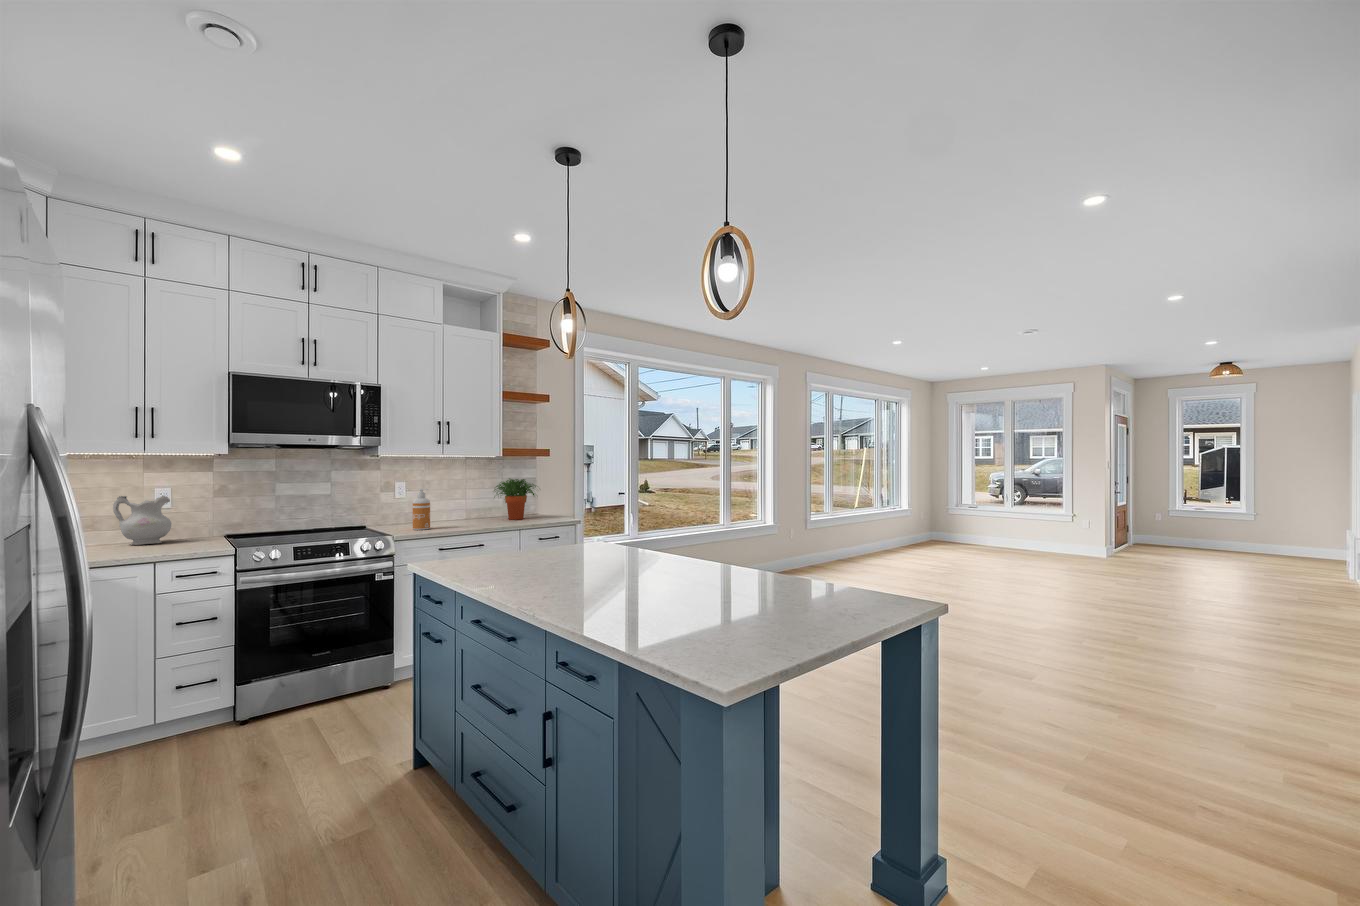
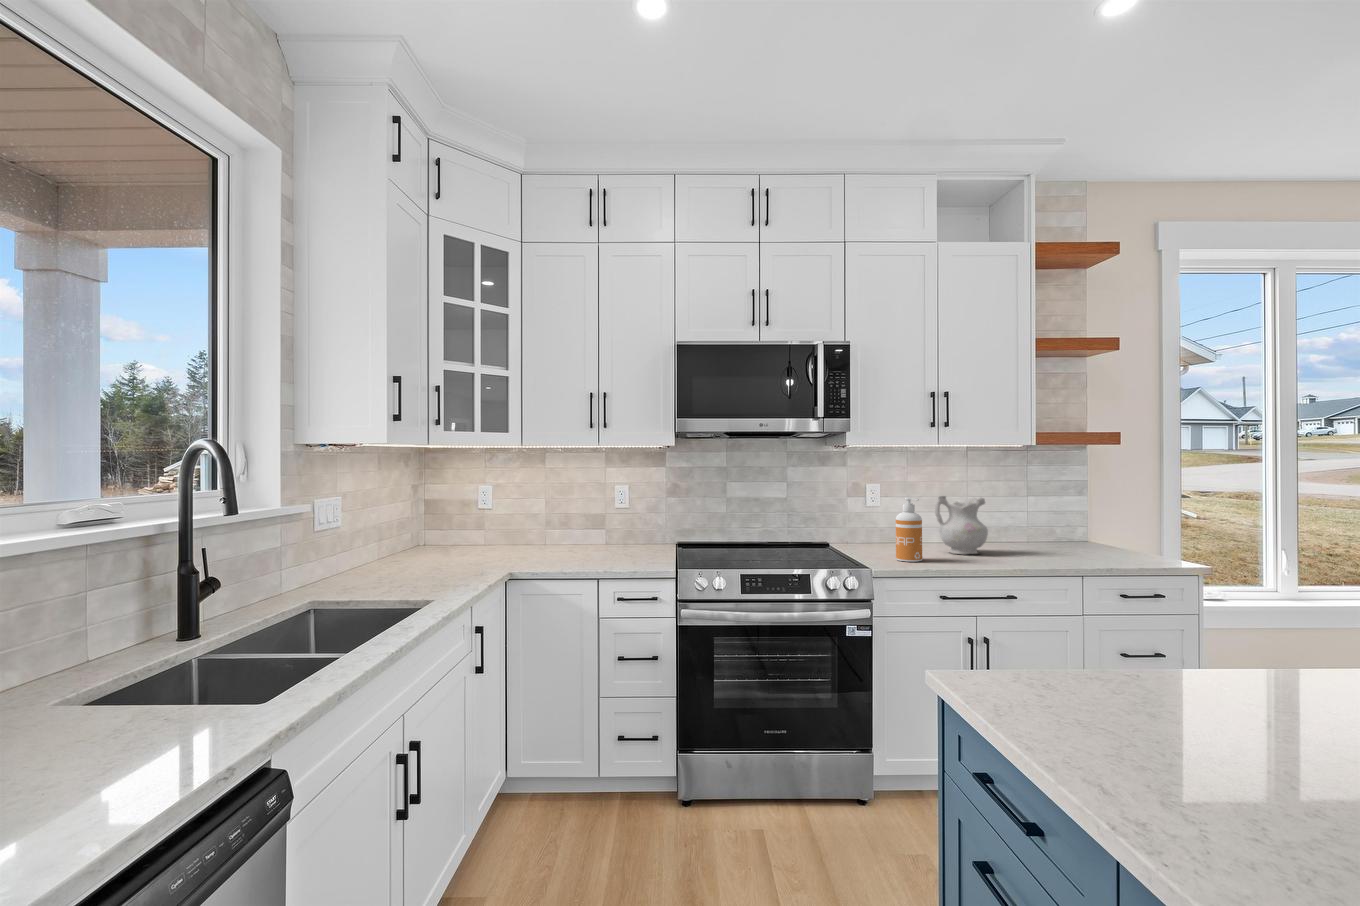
potted plant: present [494,478,536,520] -> none [1017,483,1107,554]
ceramic pitcher: present [113,496,172,545] -> present [935,496,988,555]

